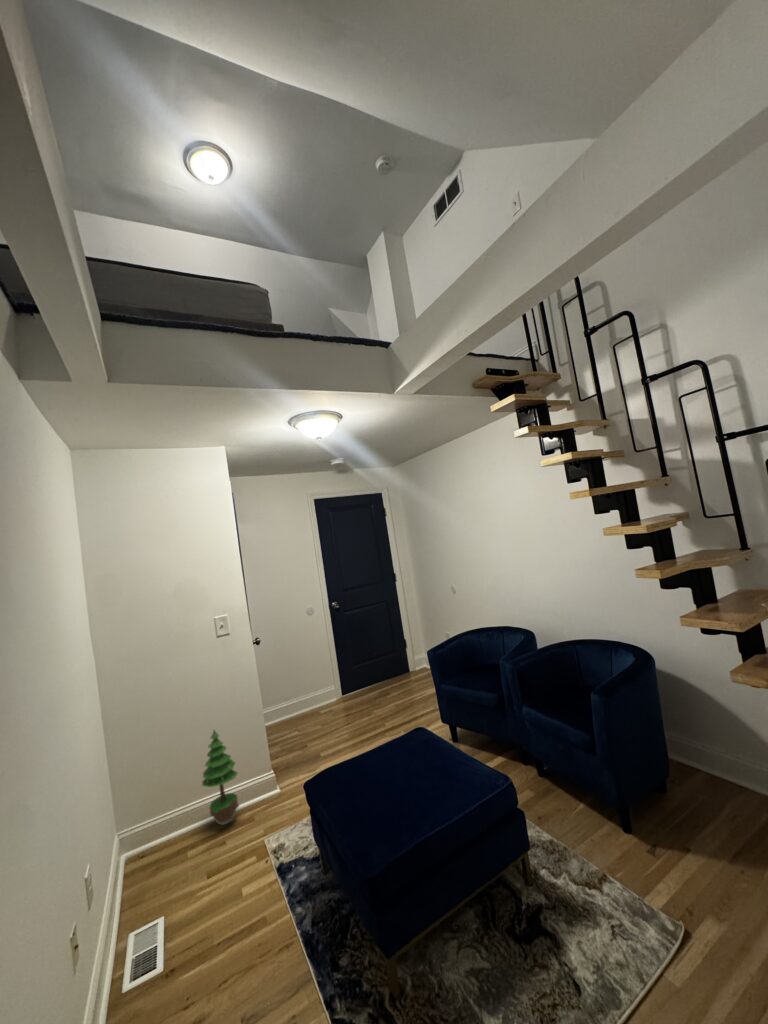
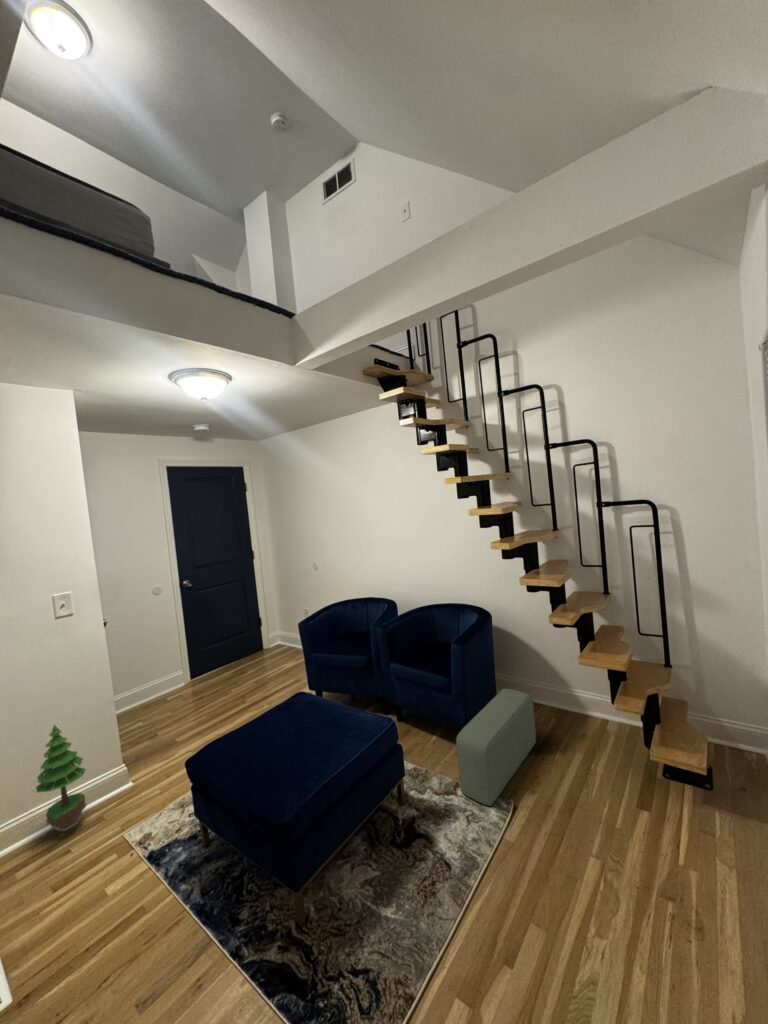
pouf: none [596,763,733,921] -> present [456,689,536,806]

